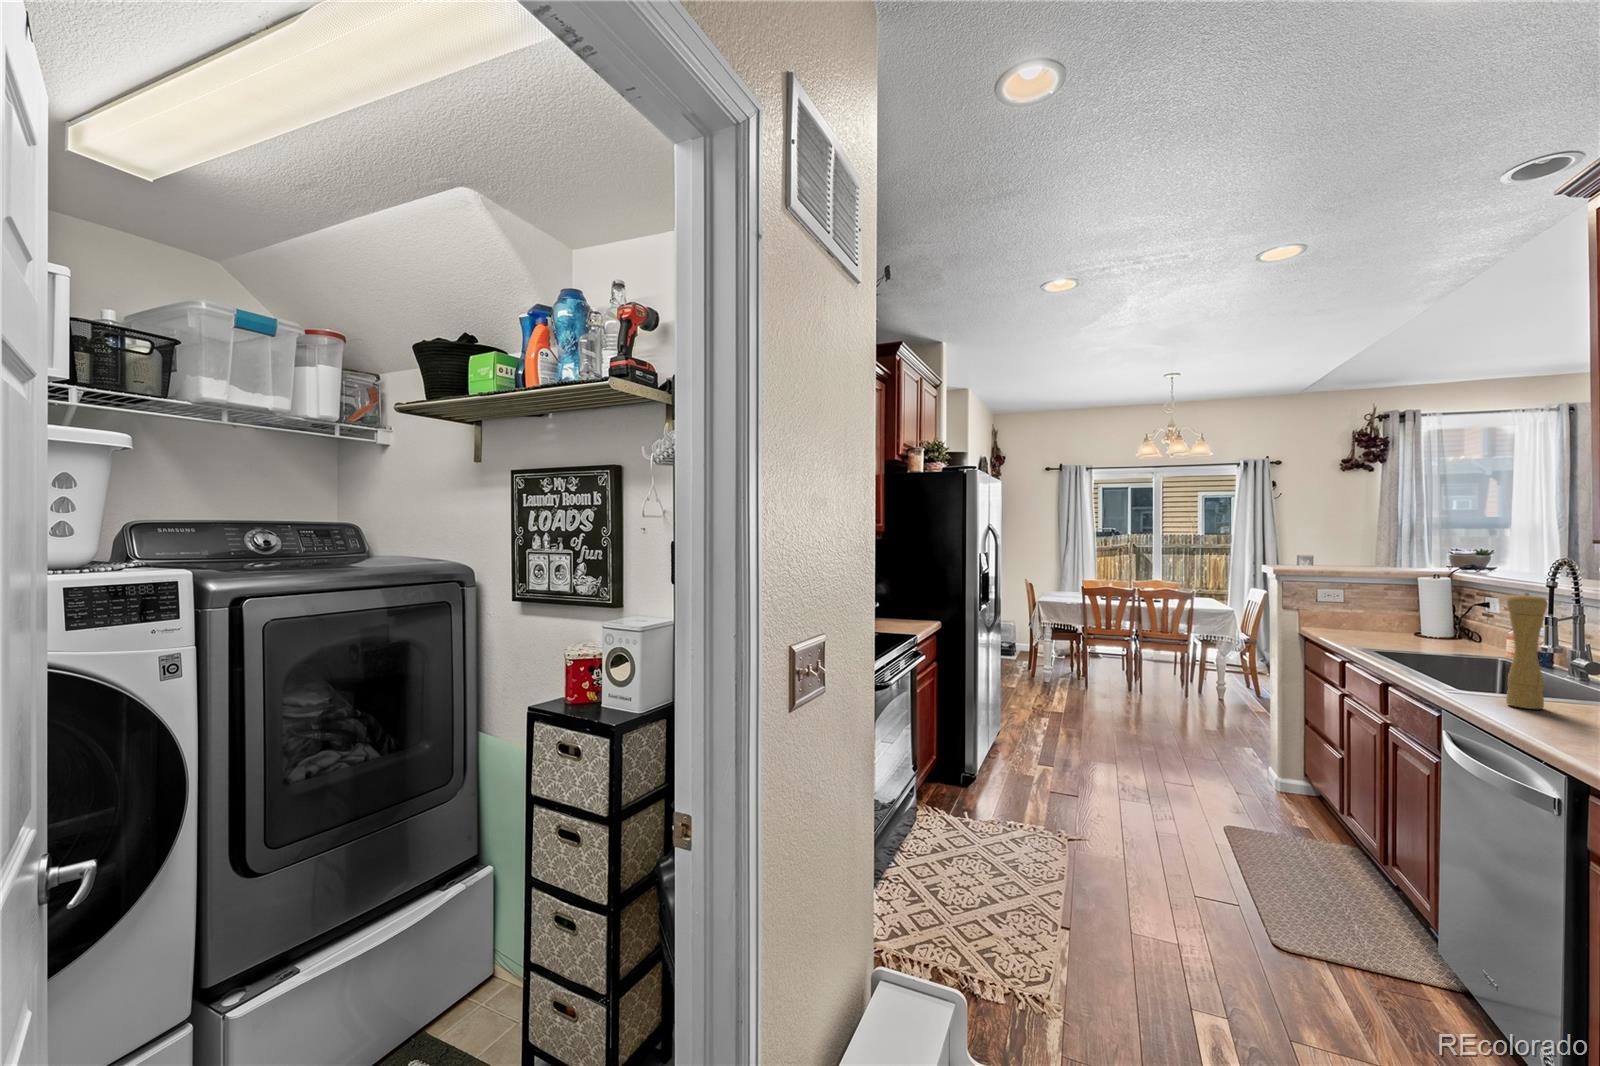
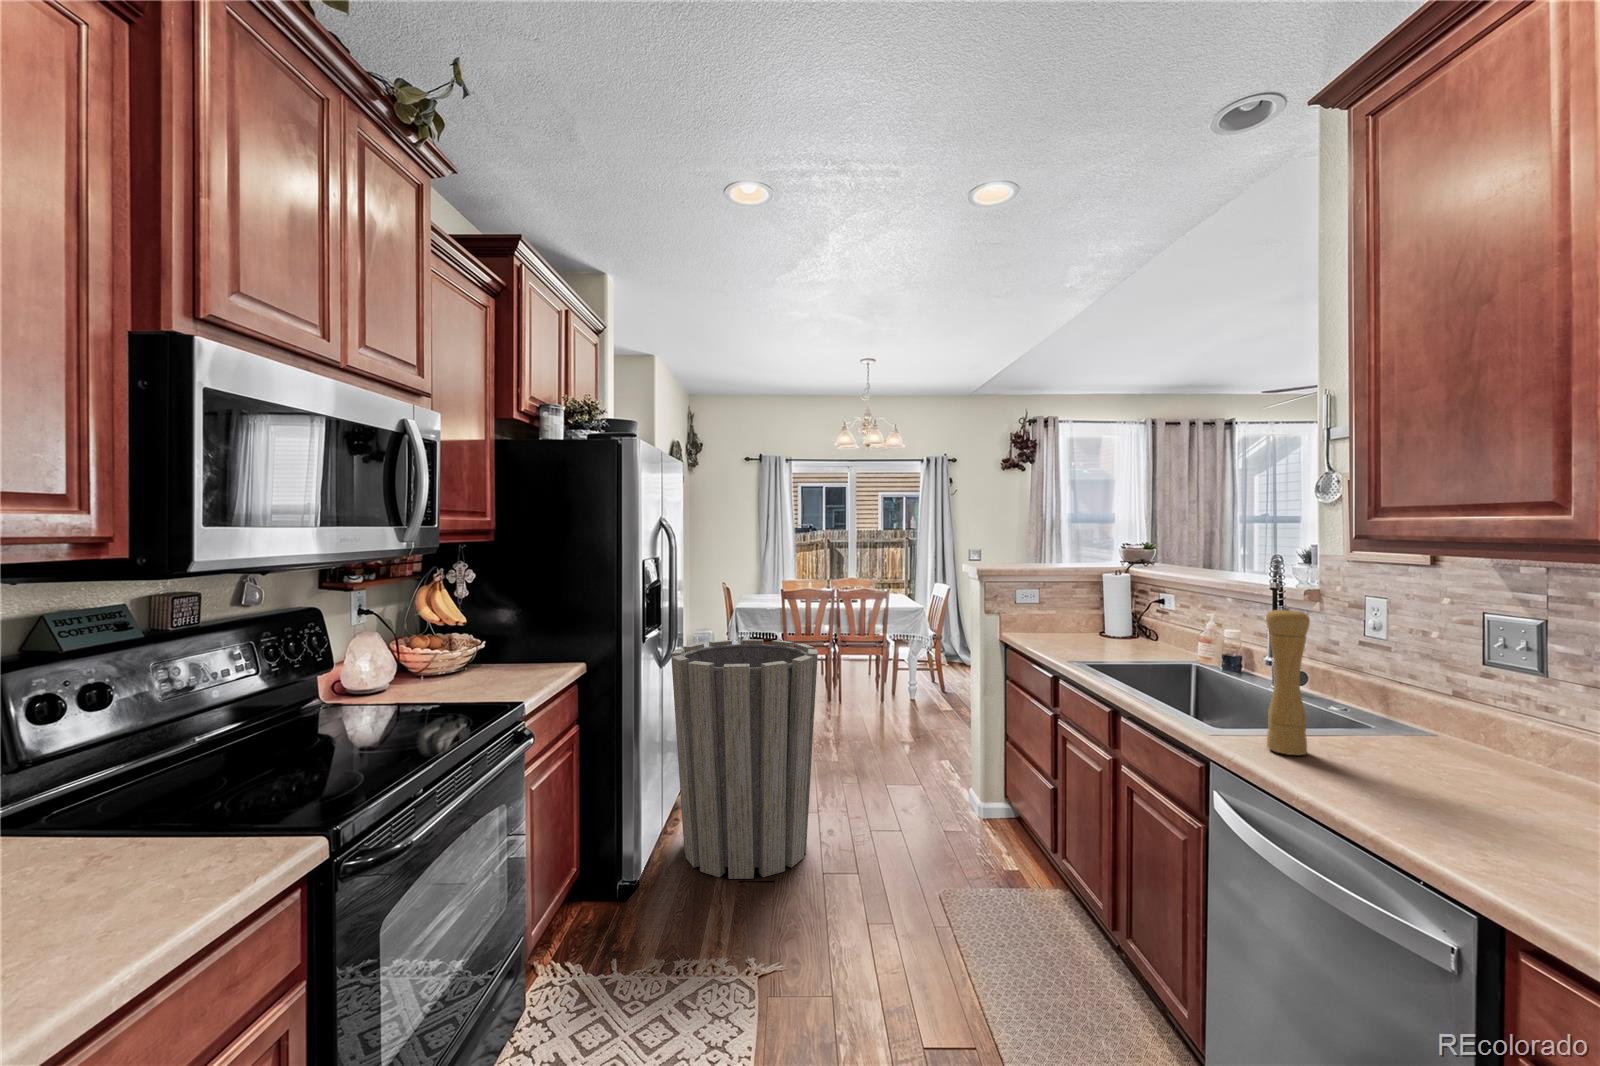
trash can: none [996,617,1119,798] -> present [671,639,818,879]

